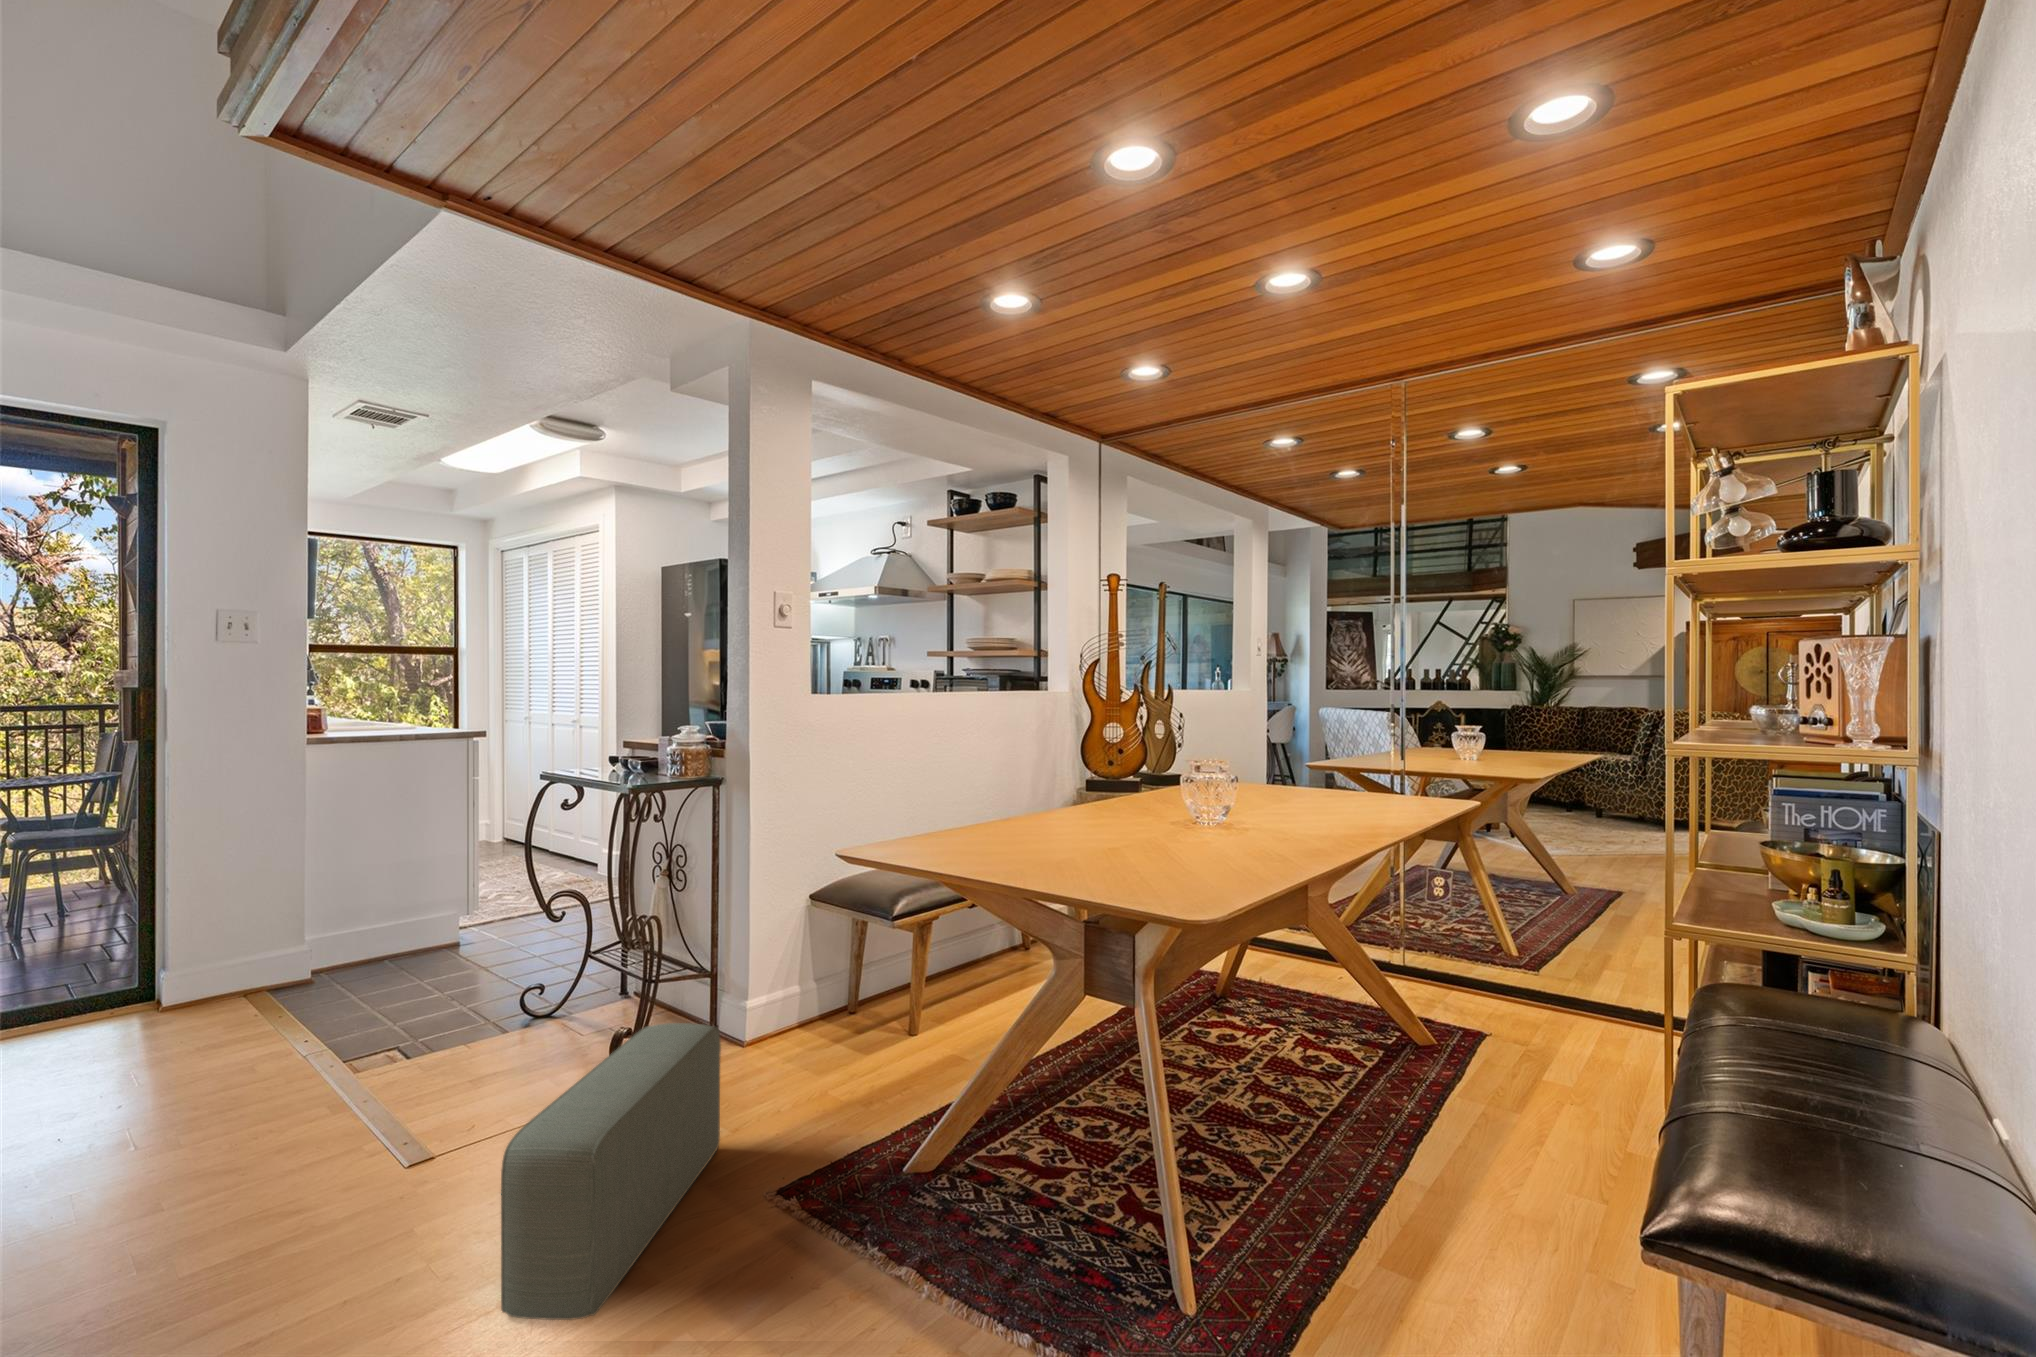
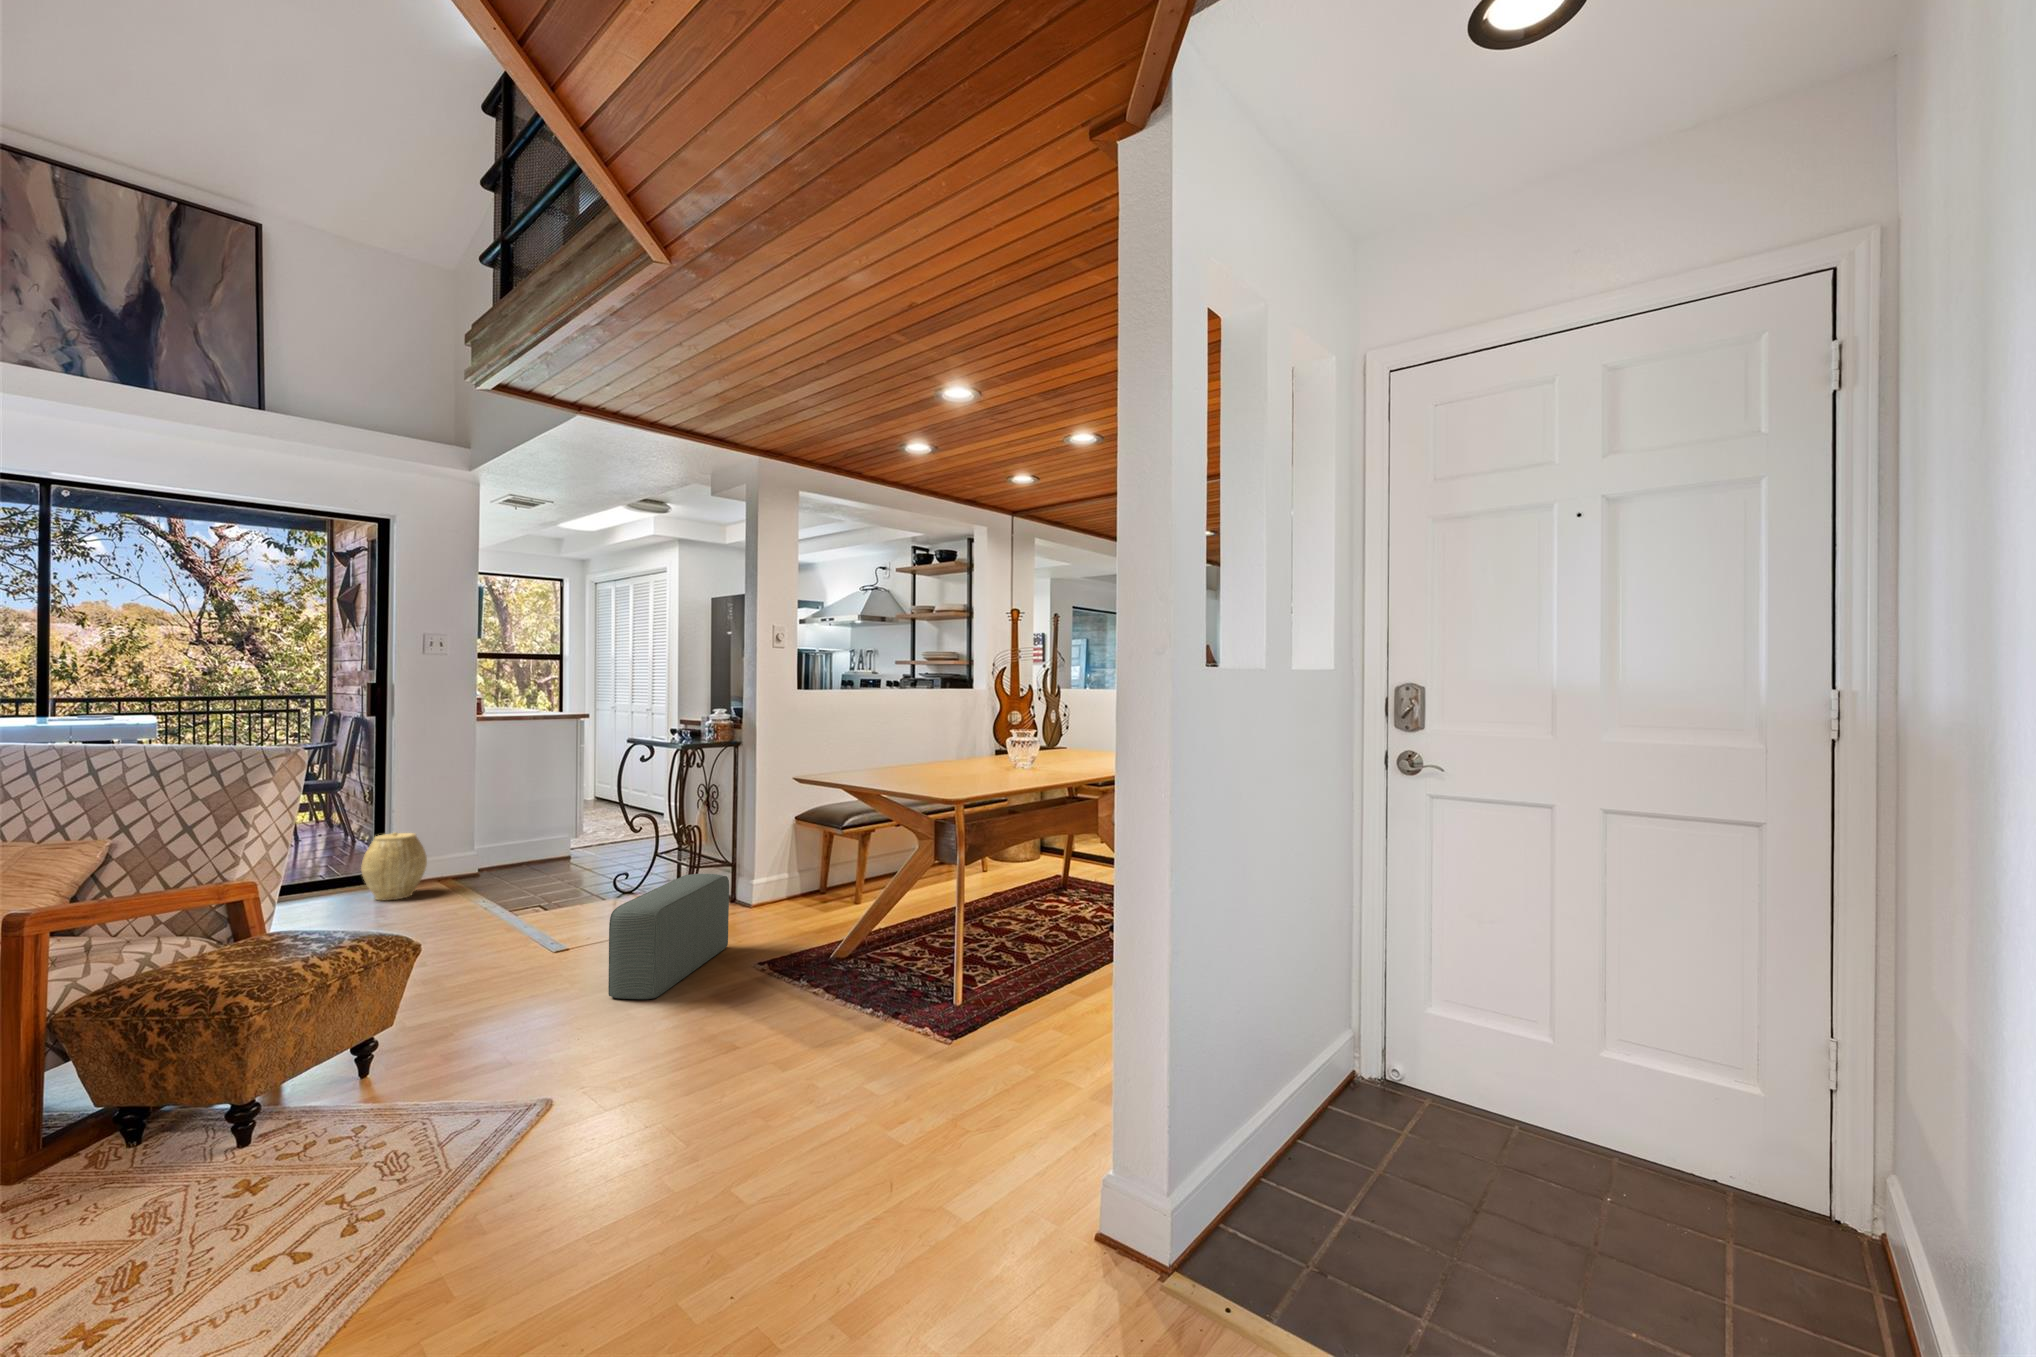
woven basket: none [106,929,221,1042] -> present [361,832,427,900]

